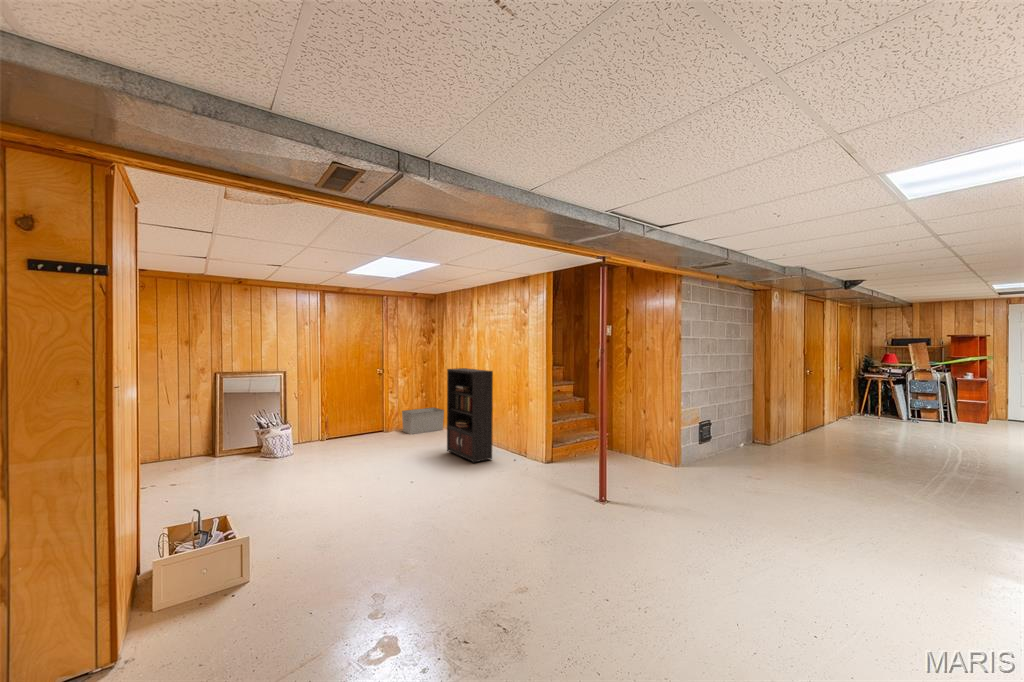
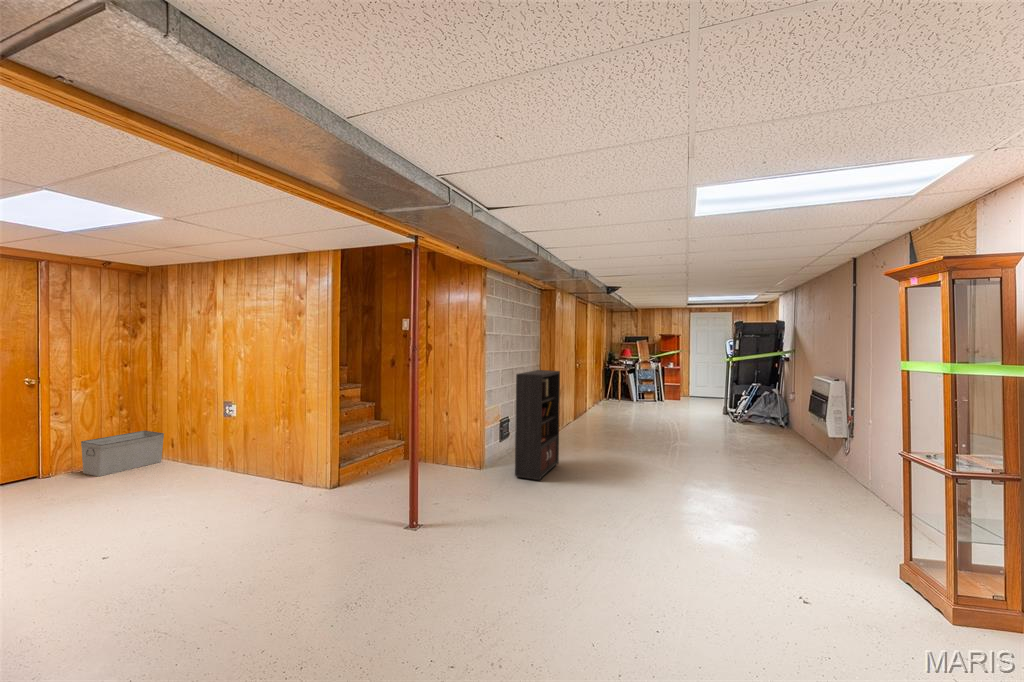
bookcase: present [447,368,493,462] -> present [515,370,560,480]

